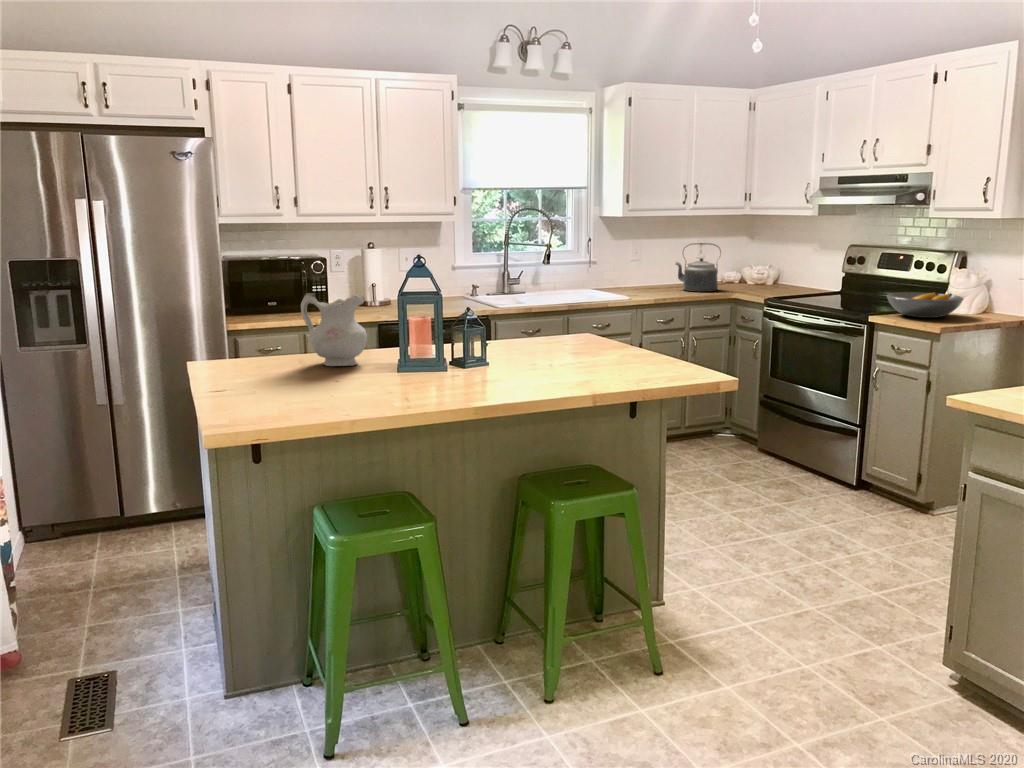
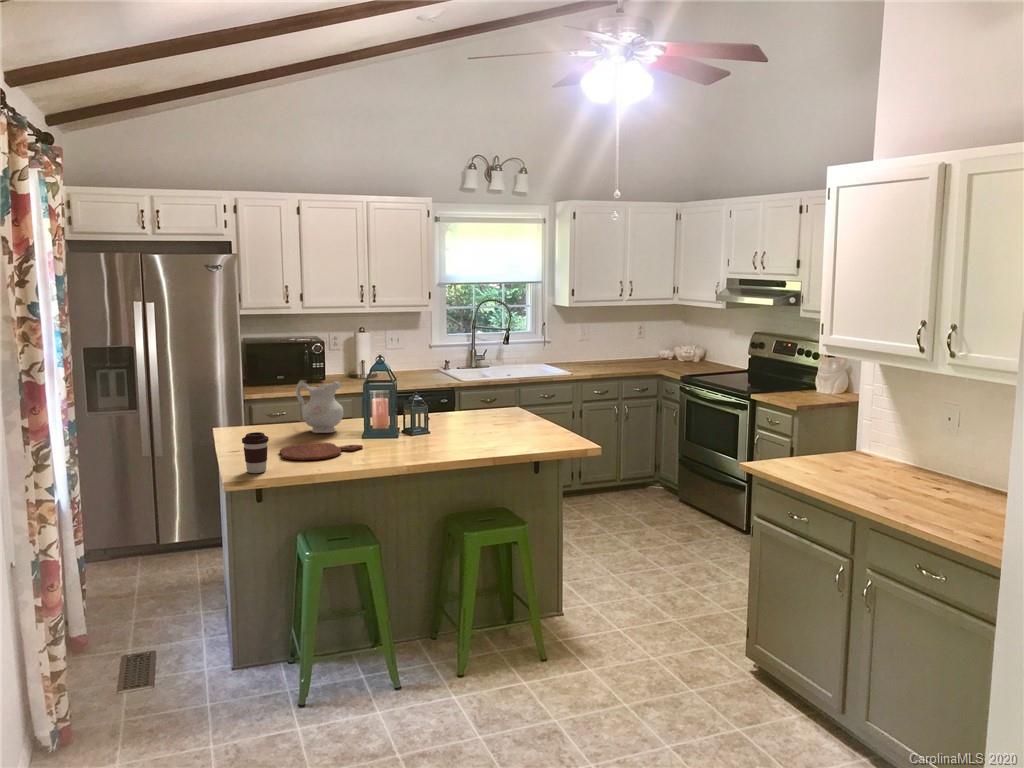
kettle: present [676,243,721,292] -> none [614,328,652,368]
fruit bowl: present [887,292,964,318] -> none [764,375,822,396]
coffee cup: none [230,360,269,421] -> present [242,432,269,473]
cutting board: none [284,378,401,402] -> present [280,443,363,460]

